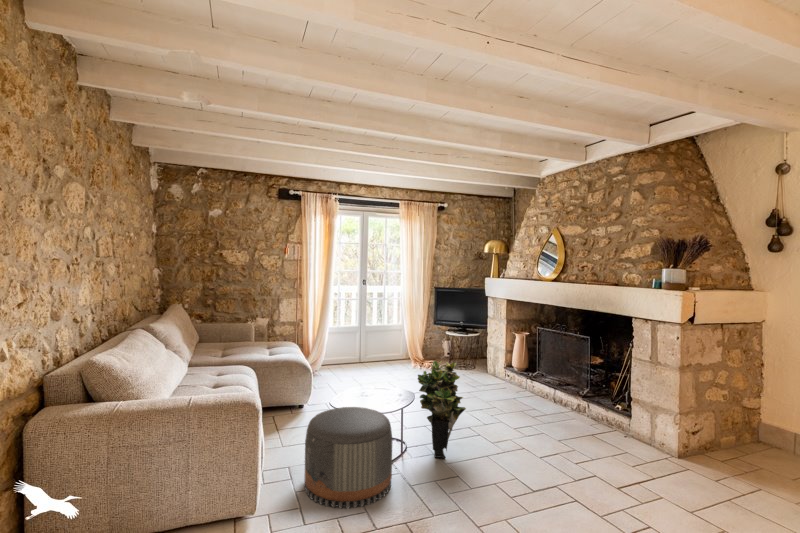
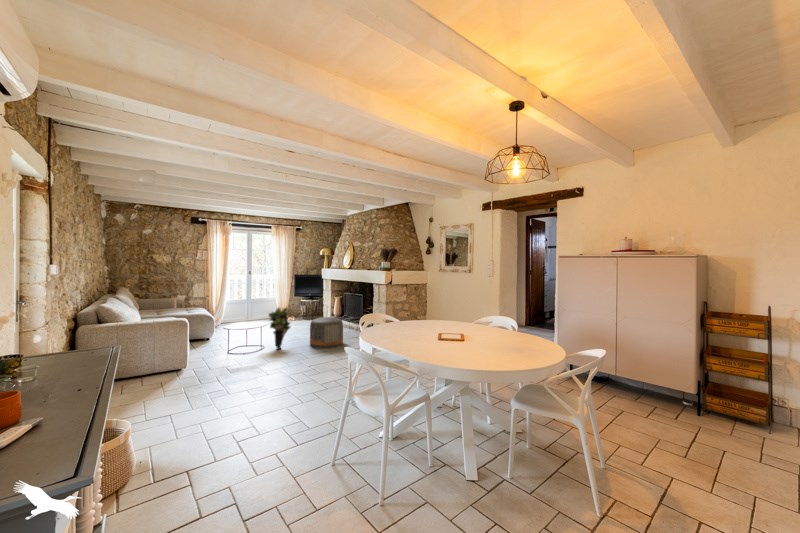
pouf: present [304,407,392,508] -> present [310,317,343,348]

